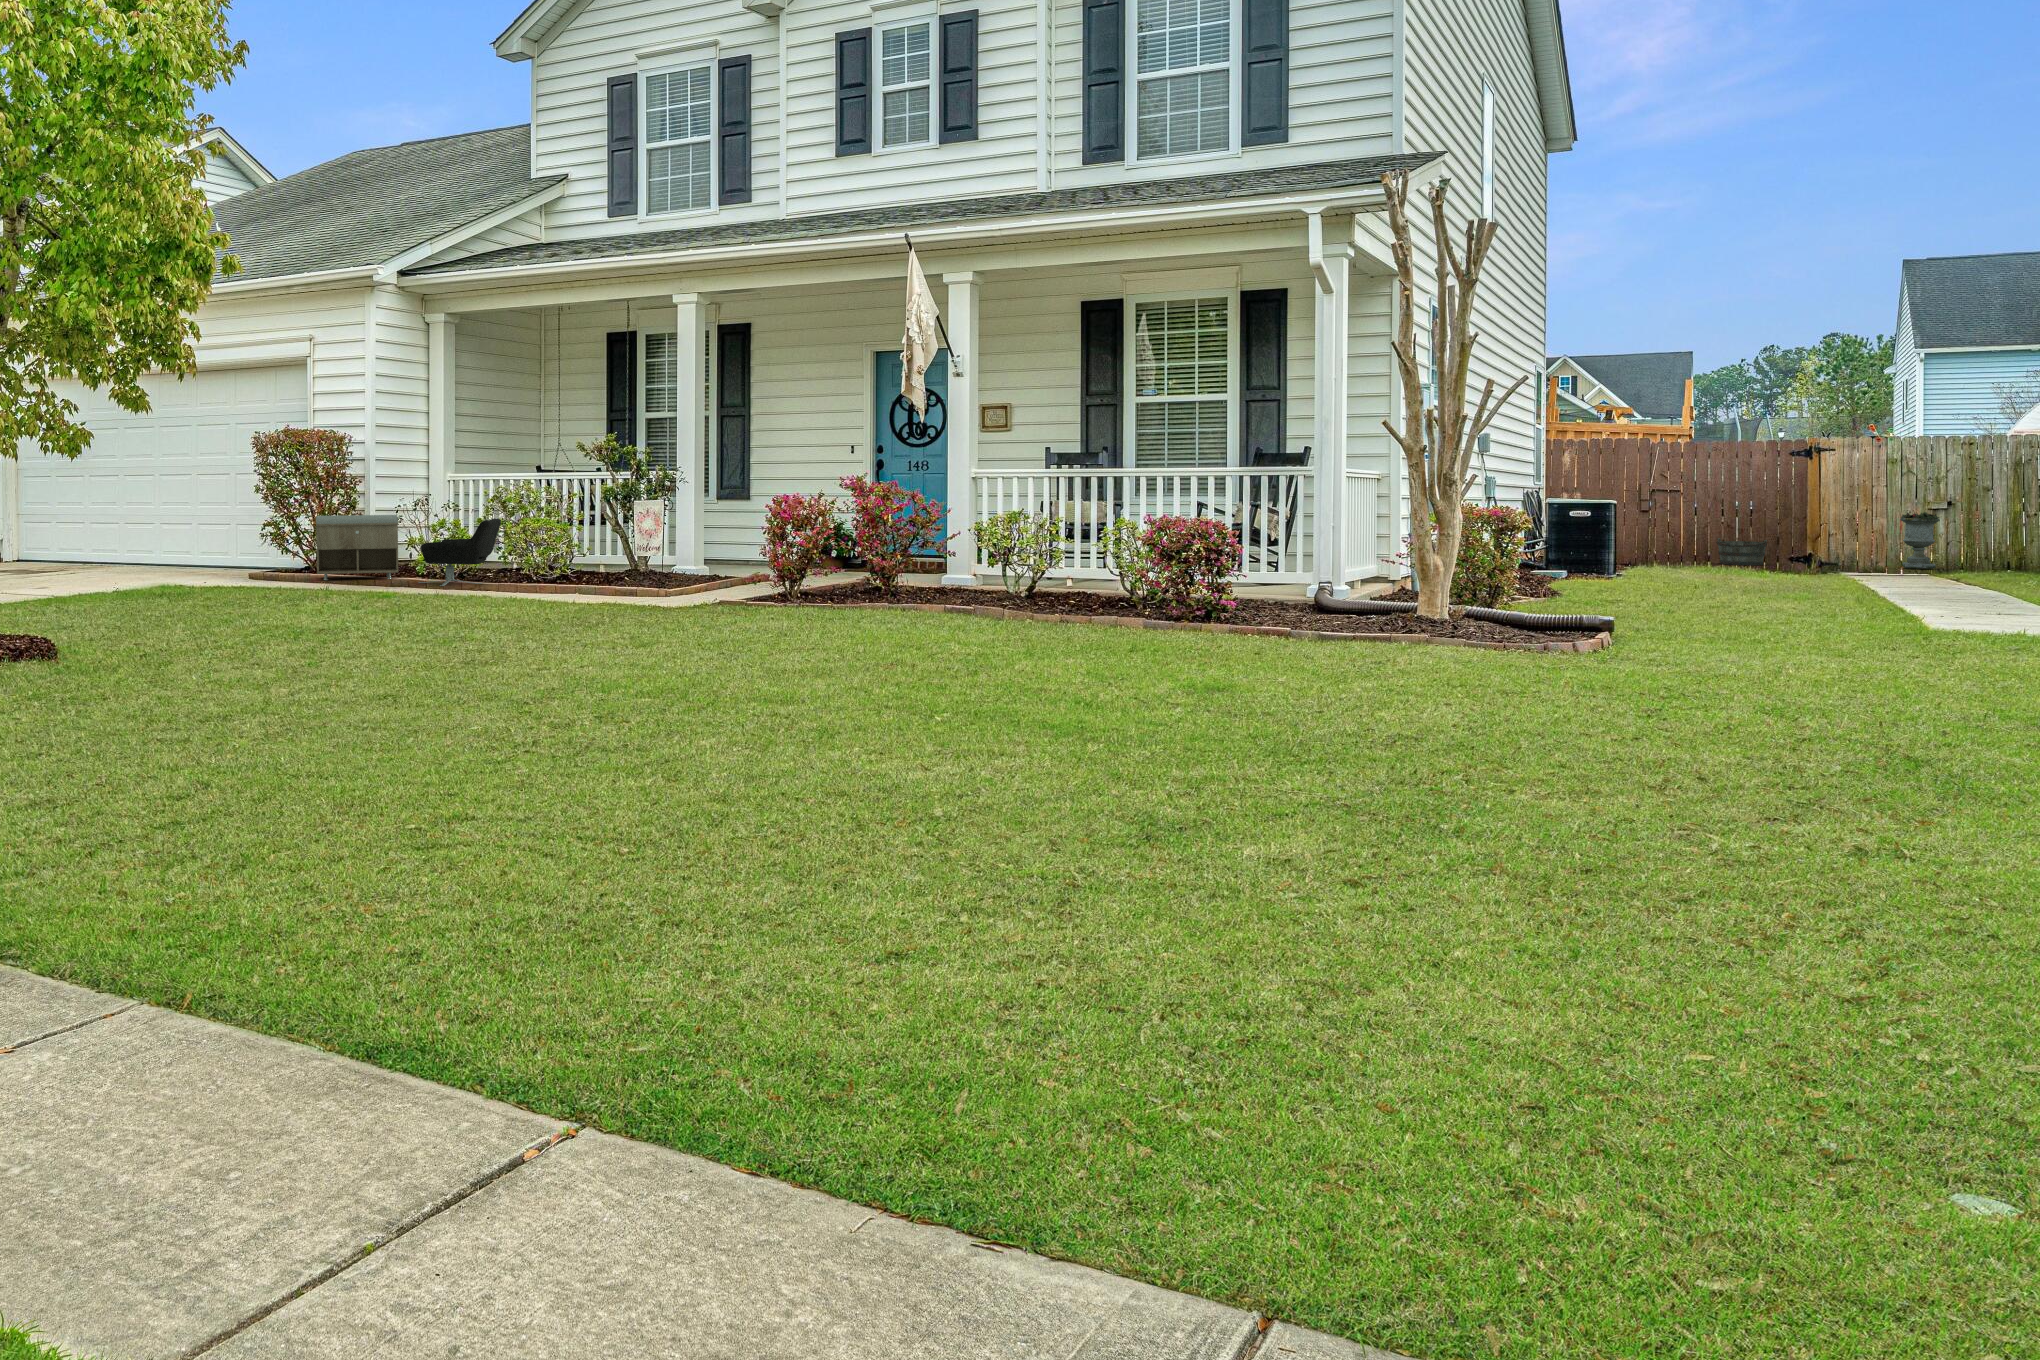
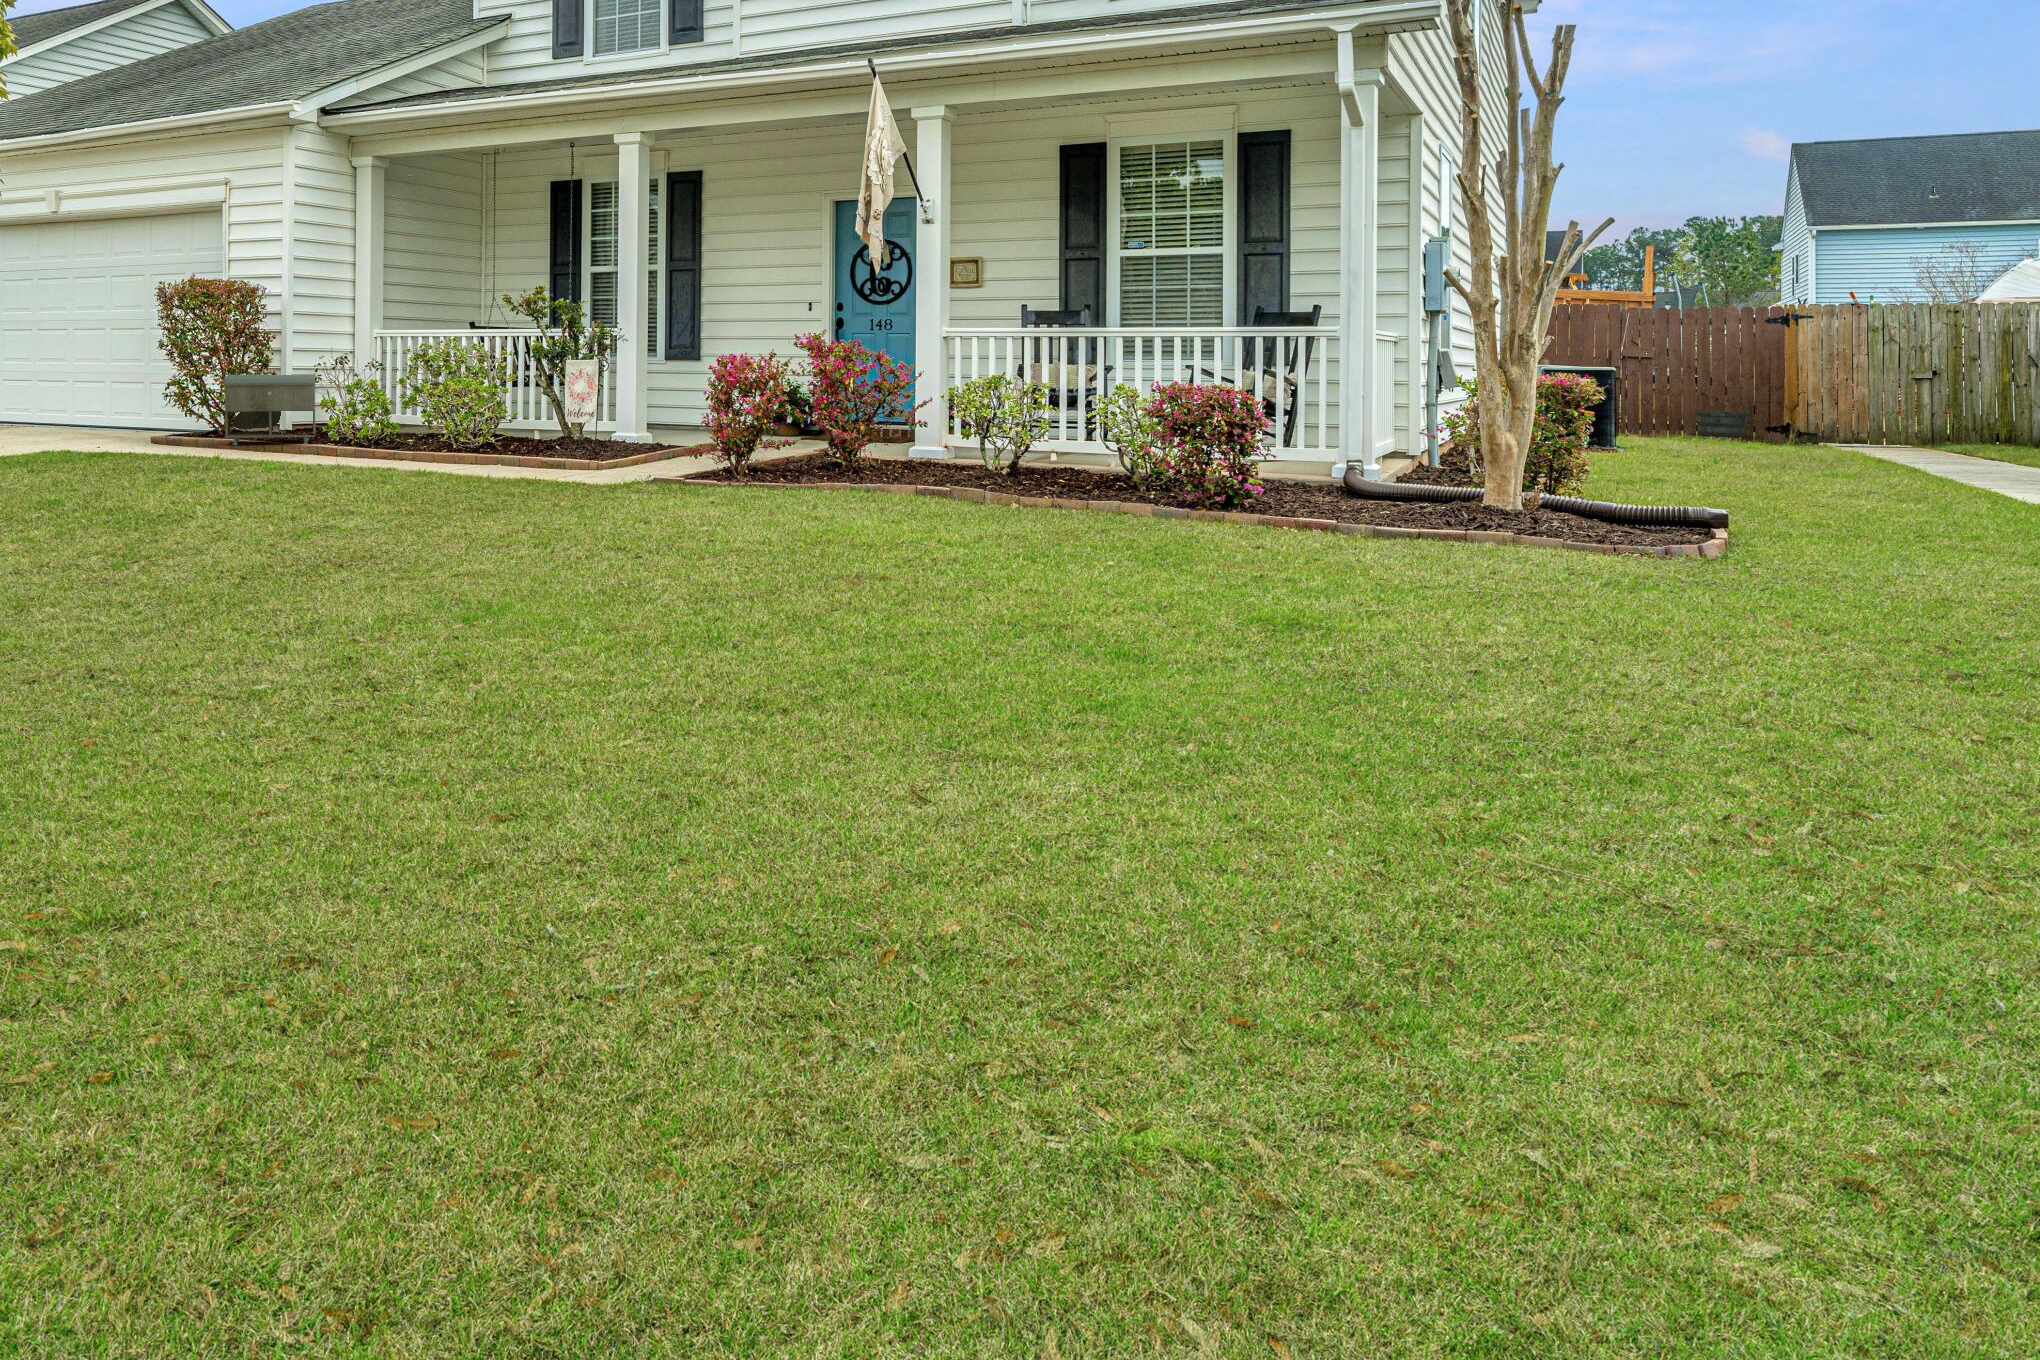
planter: present [1900,512,1940,569] -> none [1893,382,1940,442]
lounge chair: present [419,518,501,586] -> none [334,379,425,453]

